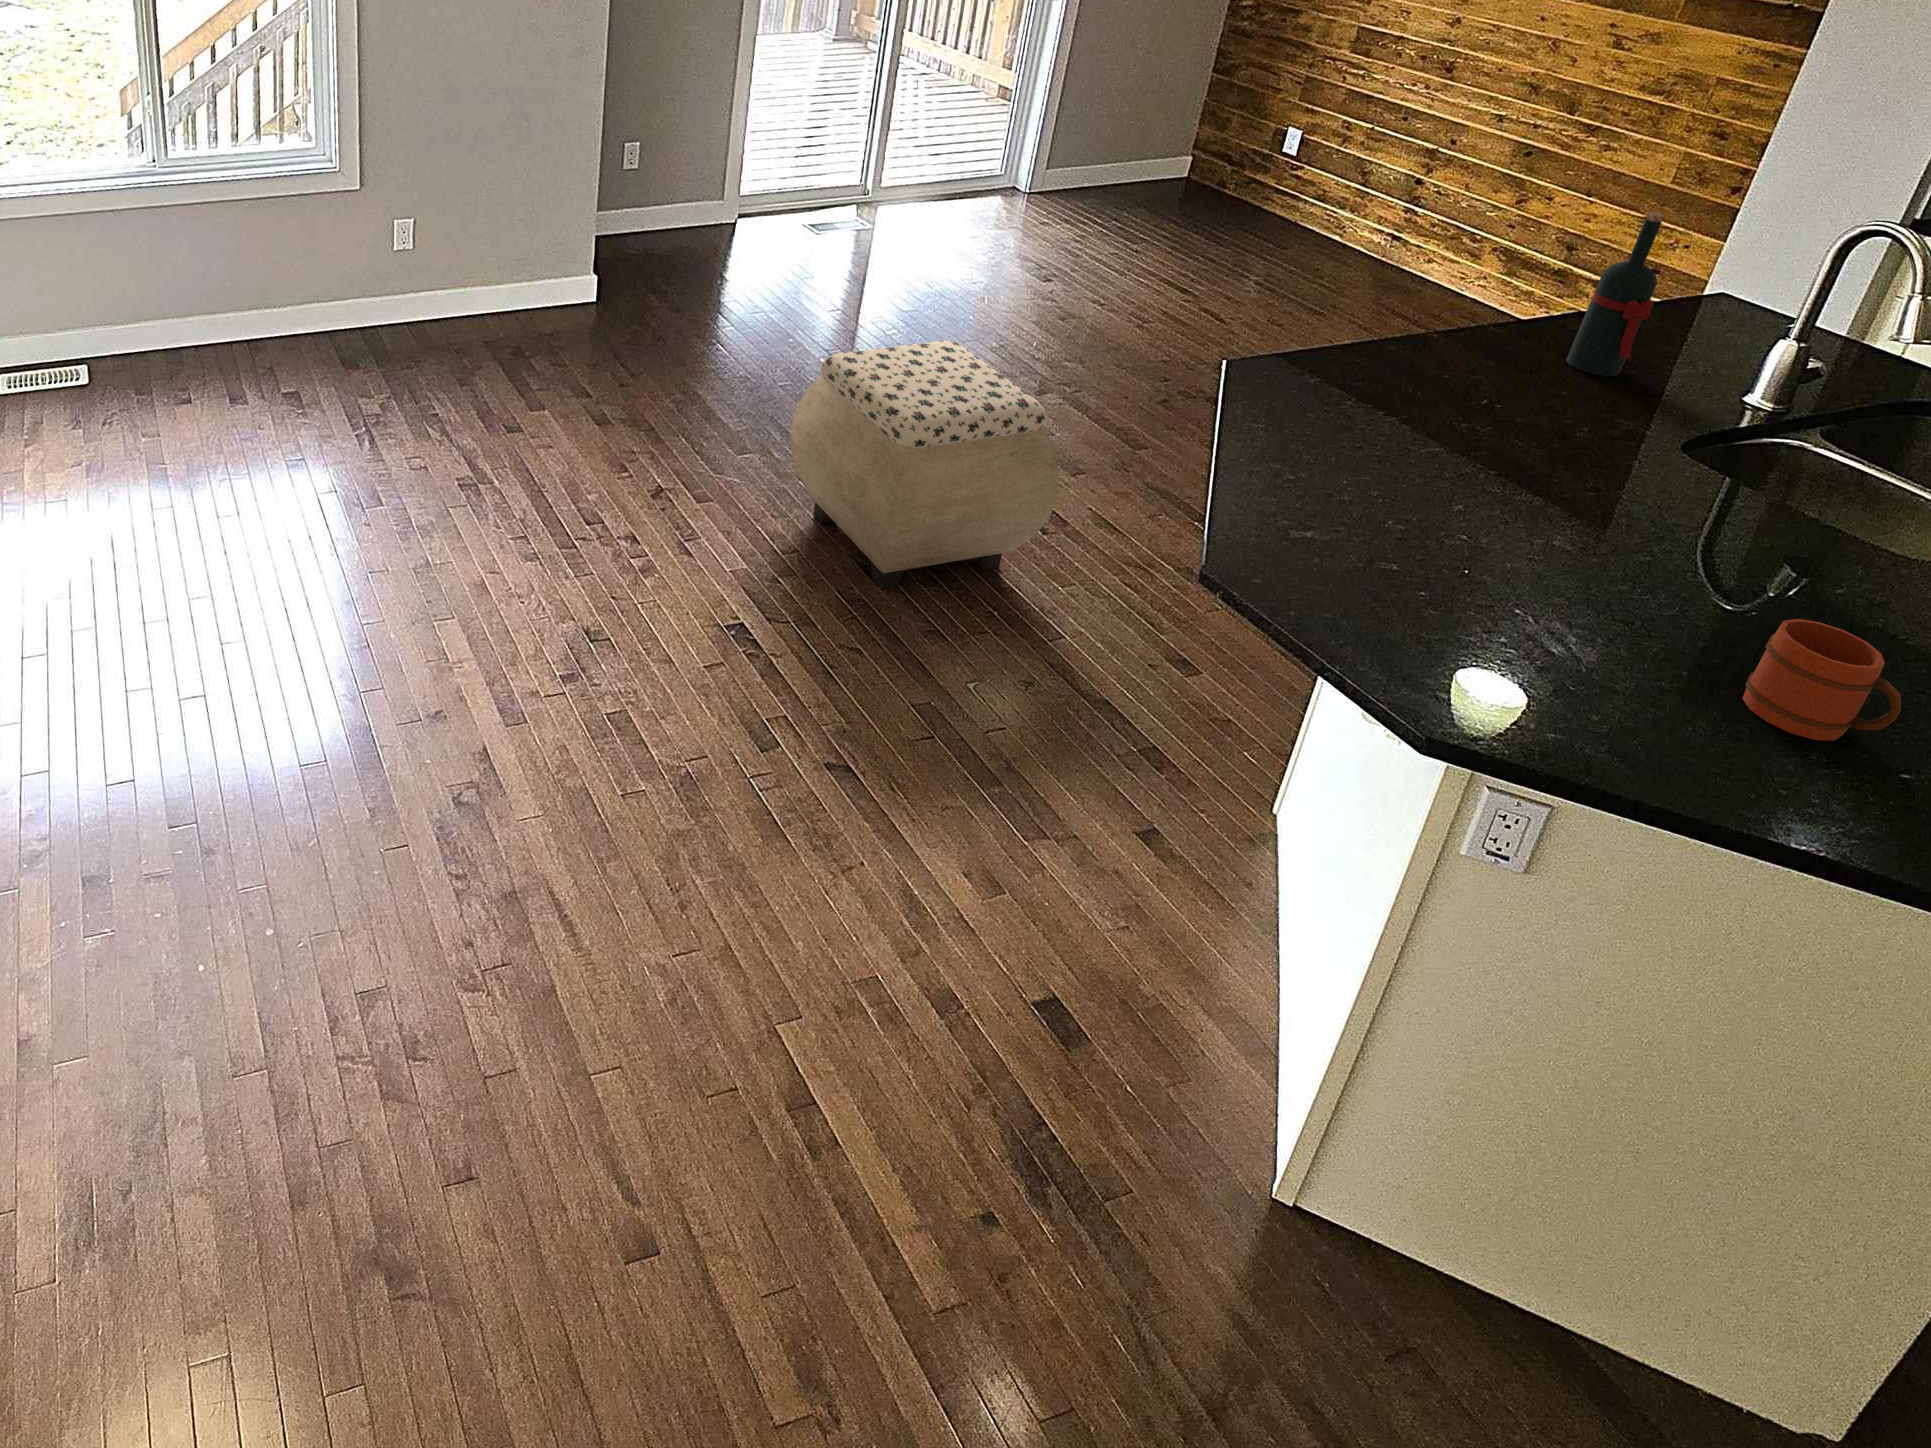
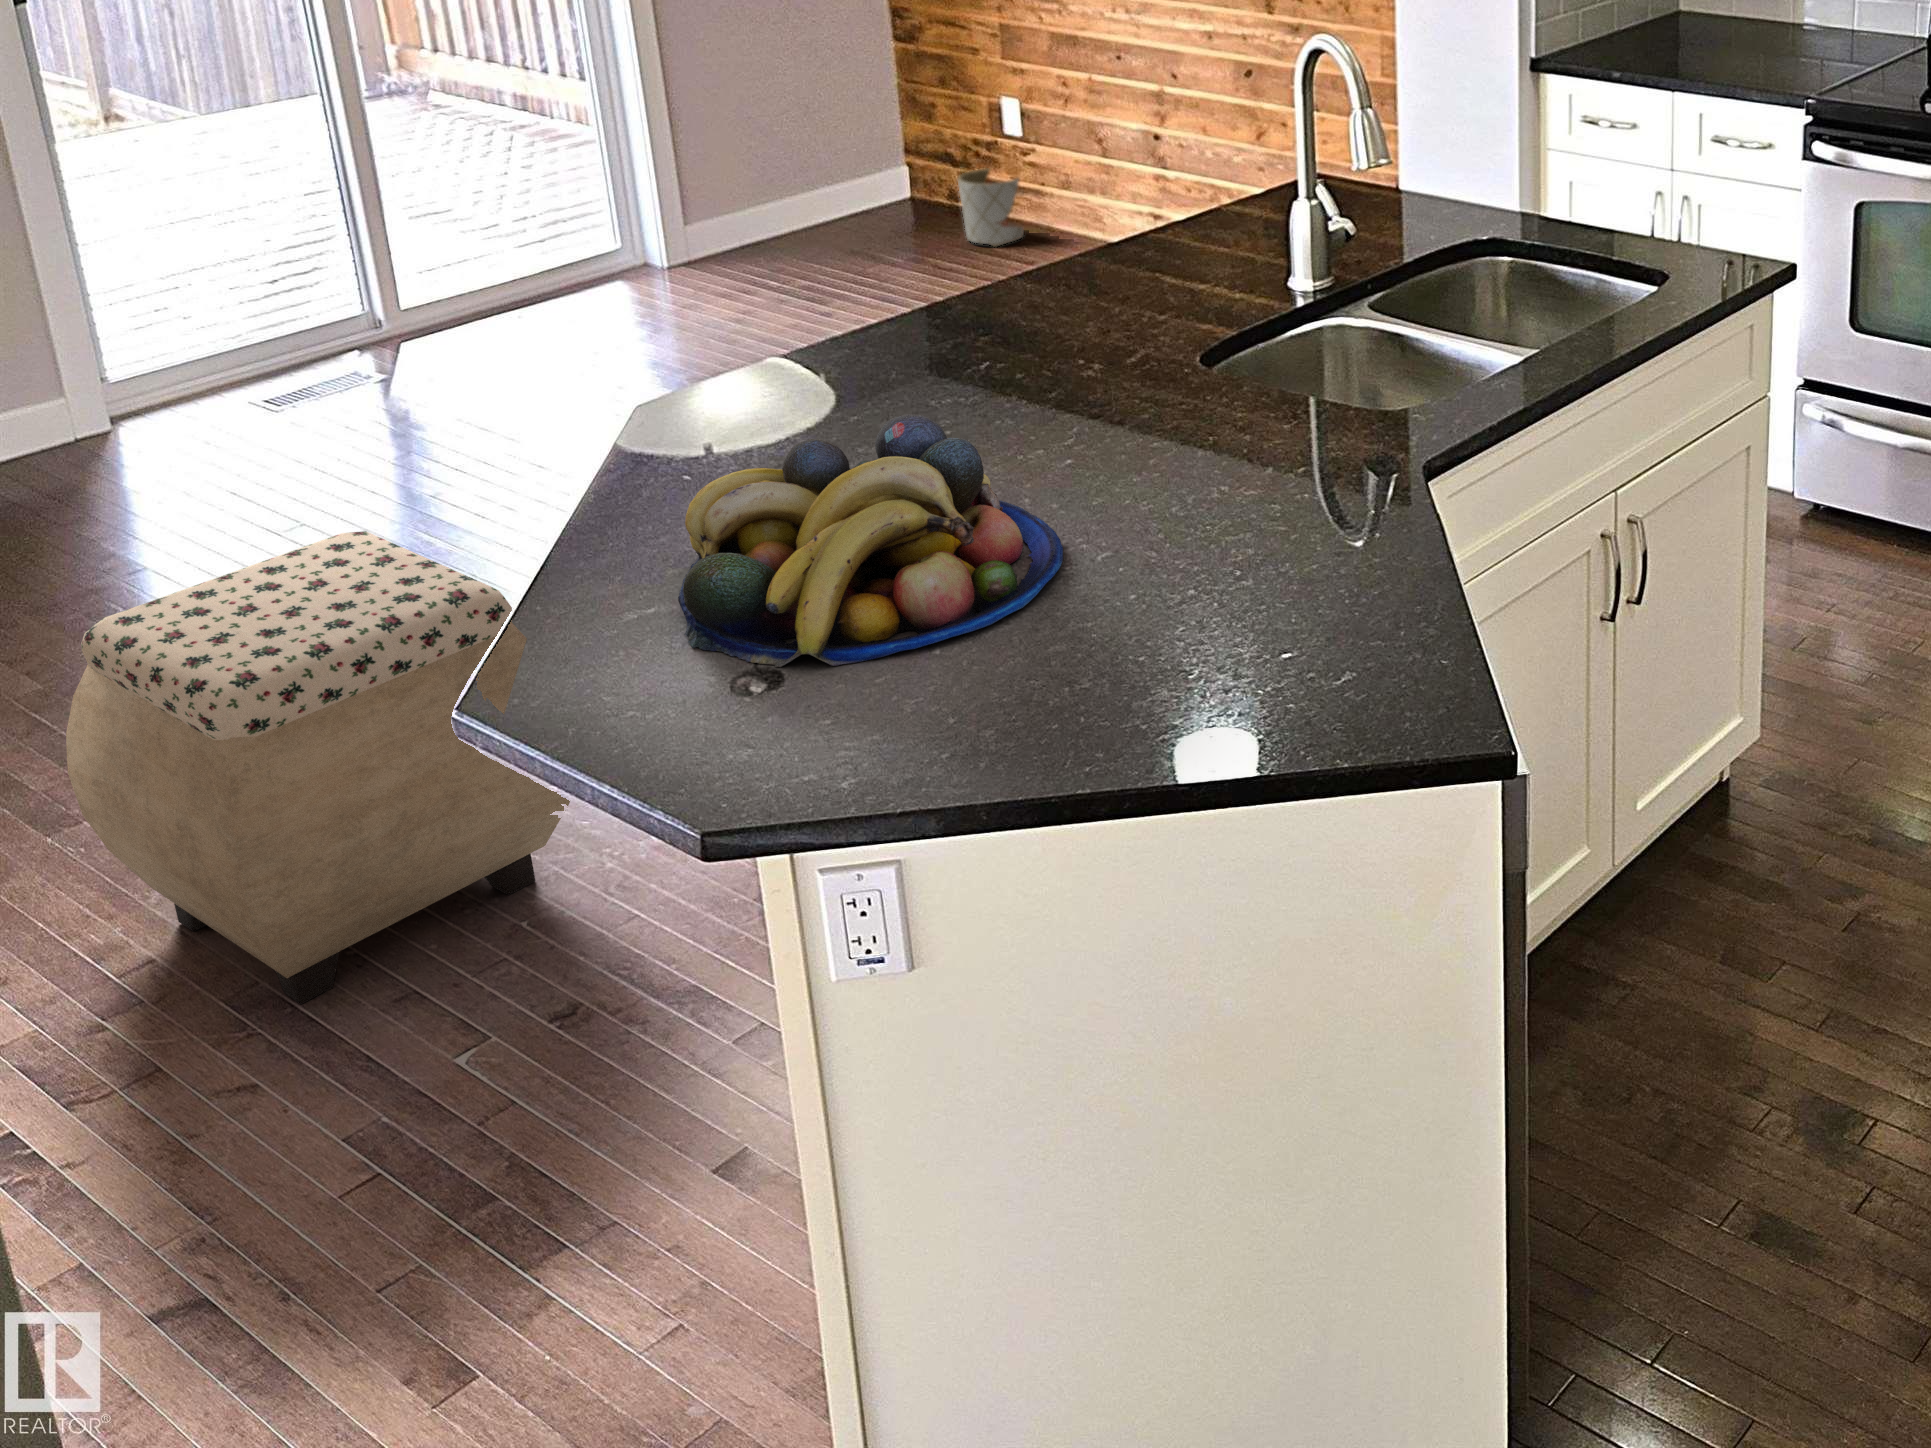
planter: none [1231,172,1289,228] -> present [958,168,1024,247]
wine bottle: present [1566,212,1665,376] -> none [1067,77,1136,310]
fruit bowl: none [1370,441,1669,621] -> present [678,414,1063,667]
mug: present [1743,619,1901,741] -> none [1082,543,1226,704]

